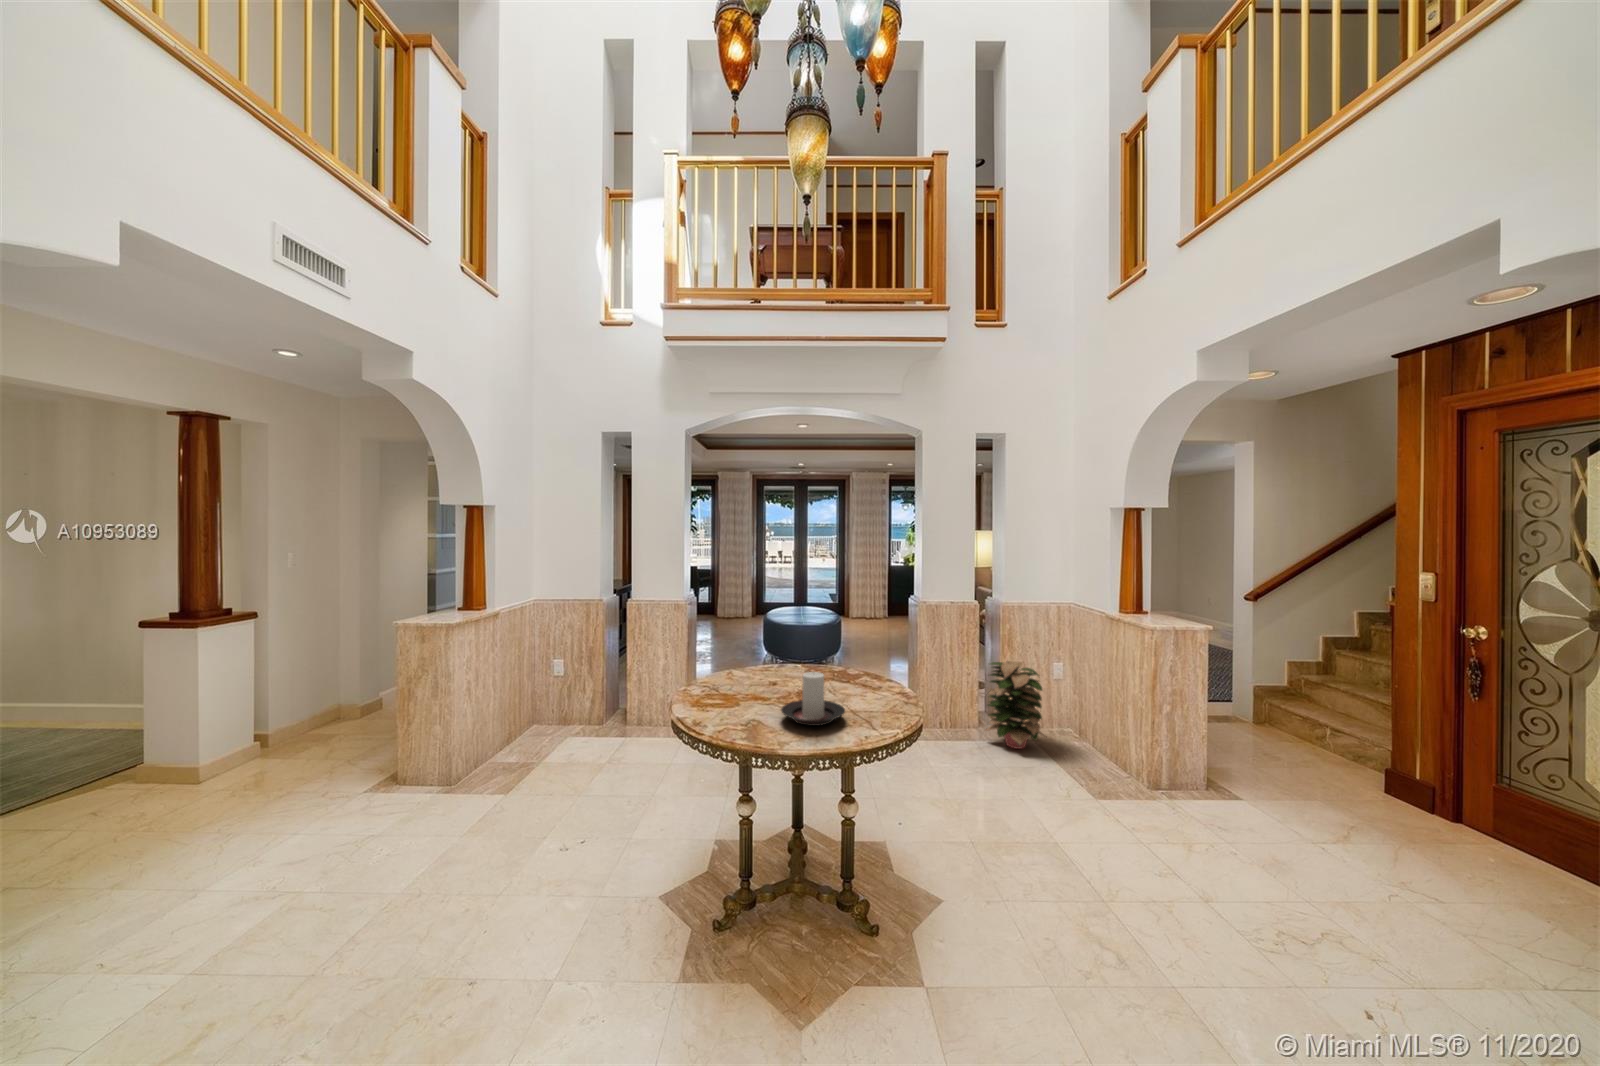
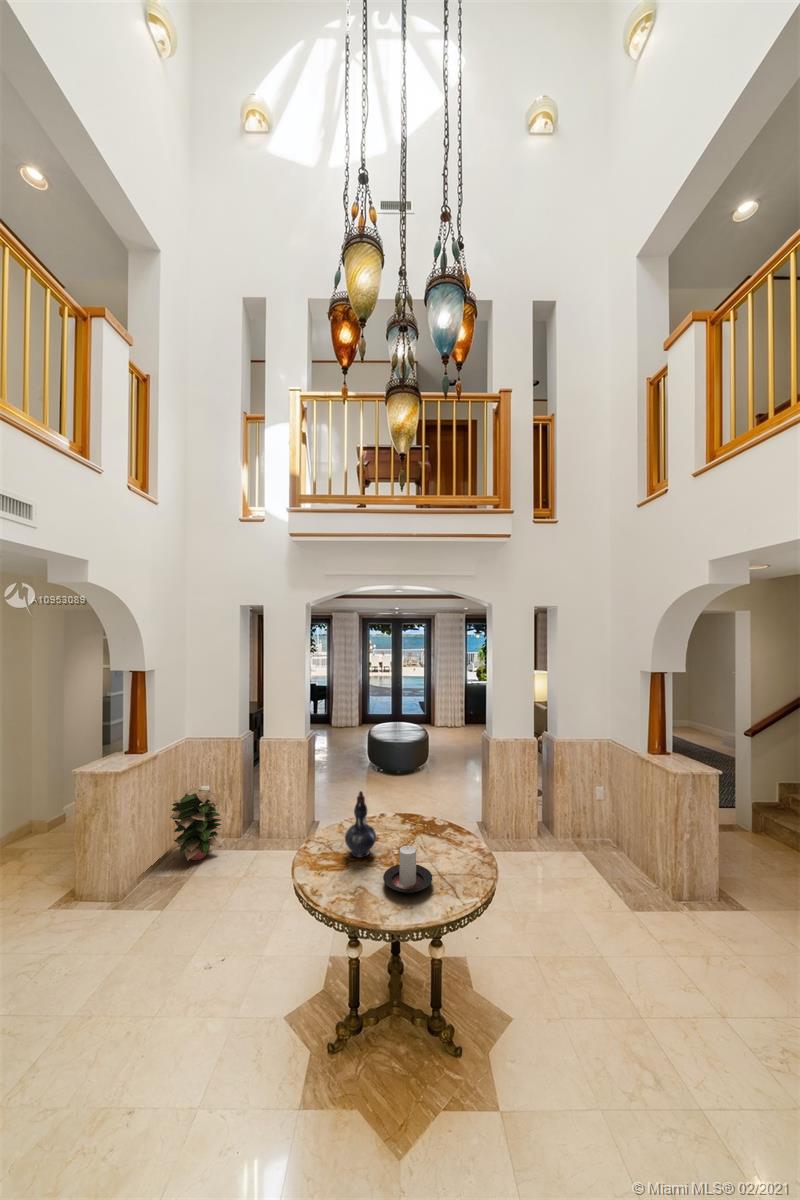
decorative vase: none [732,615,772,697] -> present [345,791,376,858]
decorative plant: present [985,661,1045,749] -> present [170,788,221,861]

